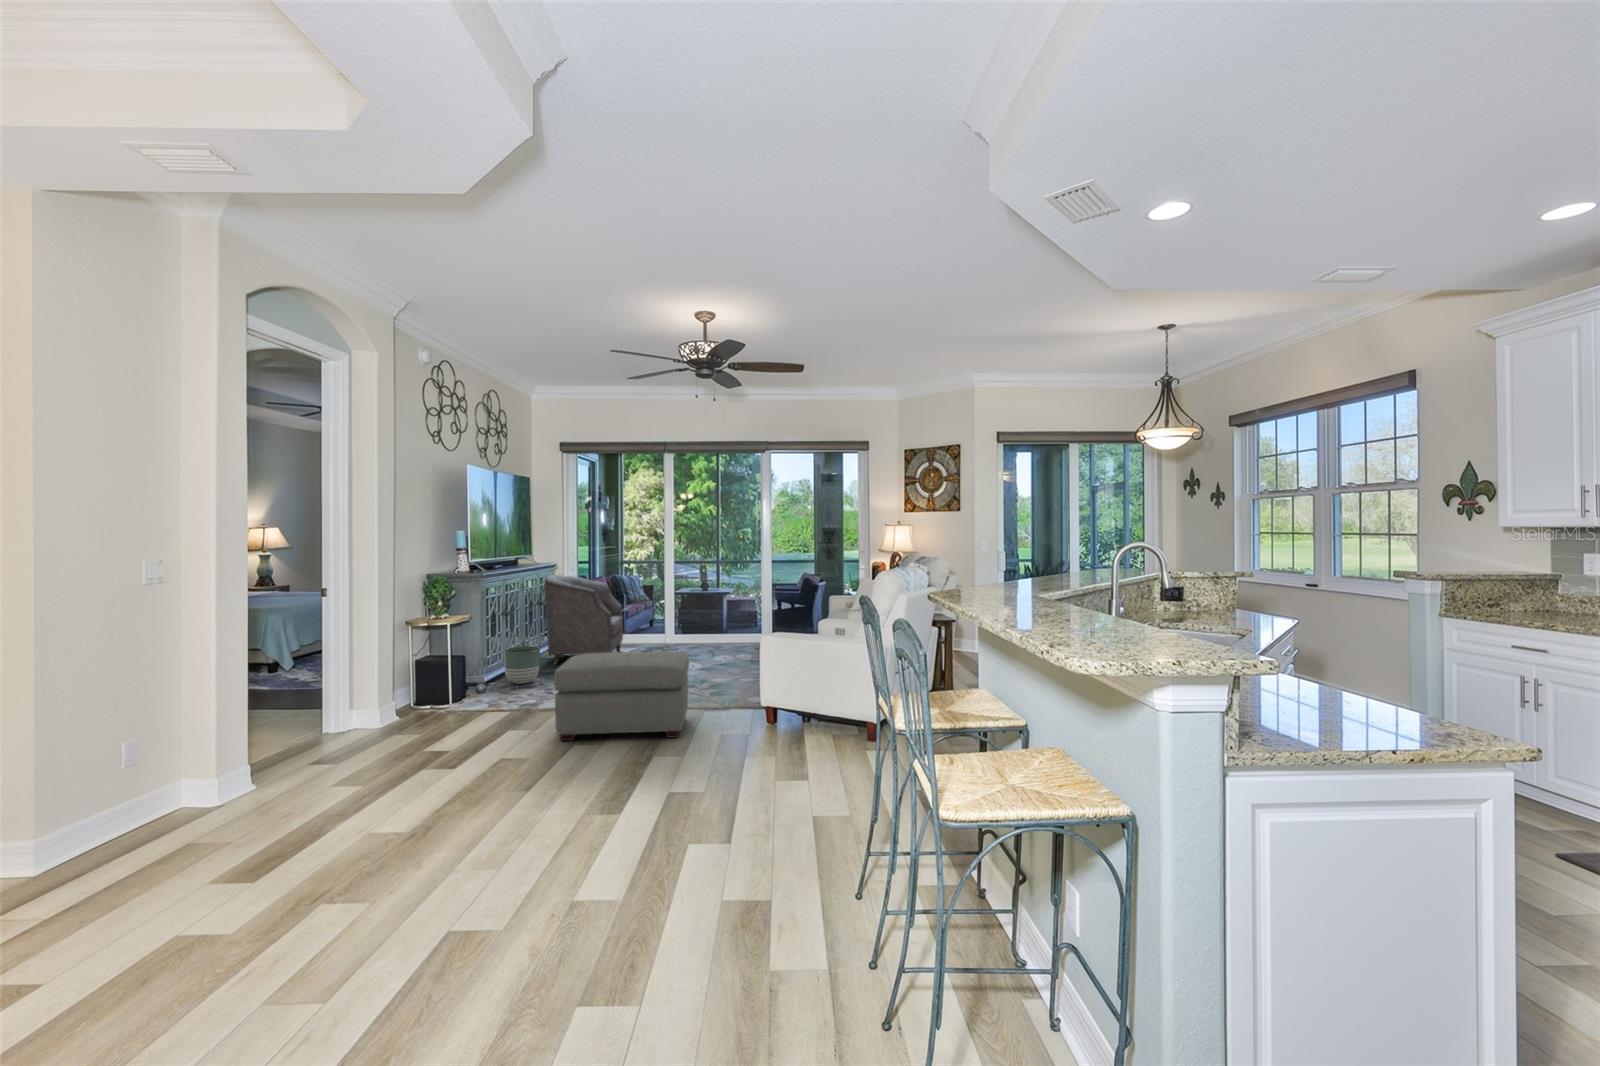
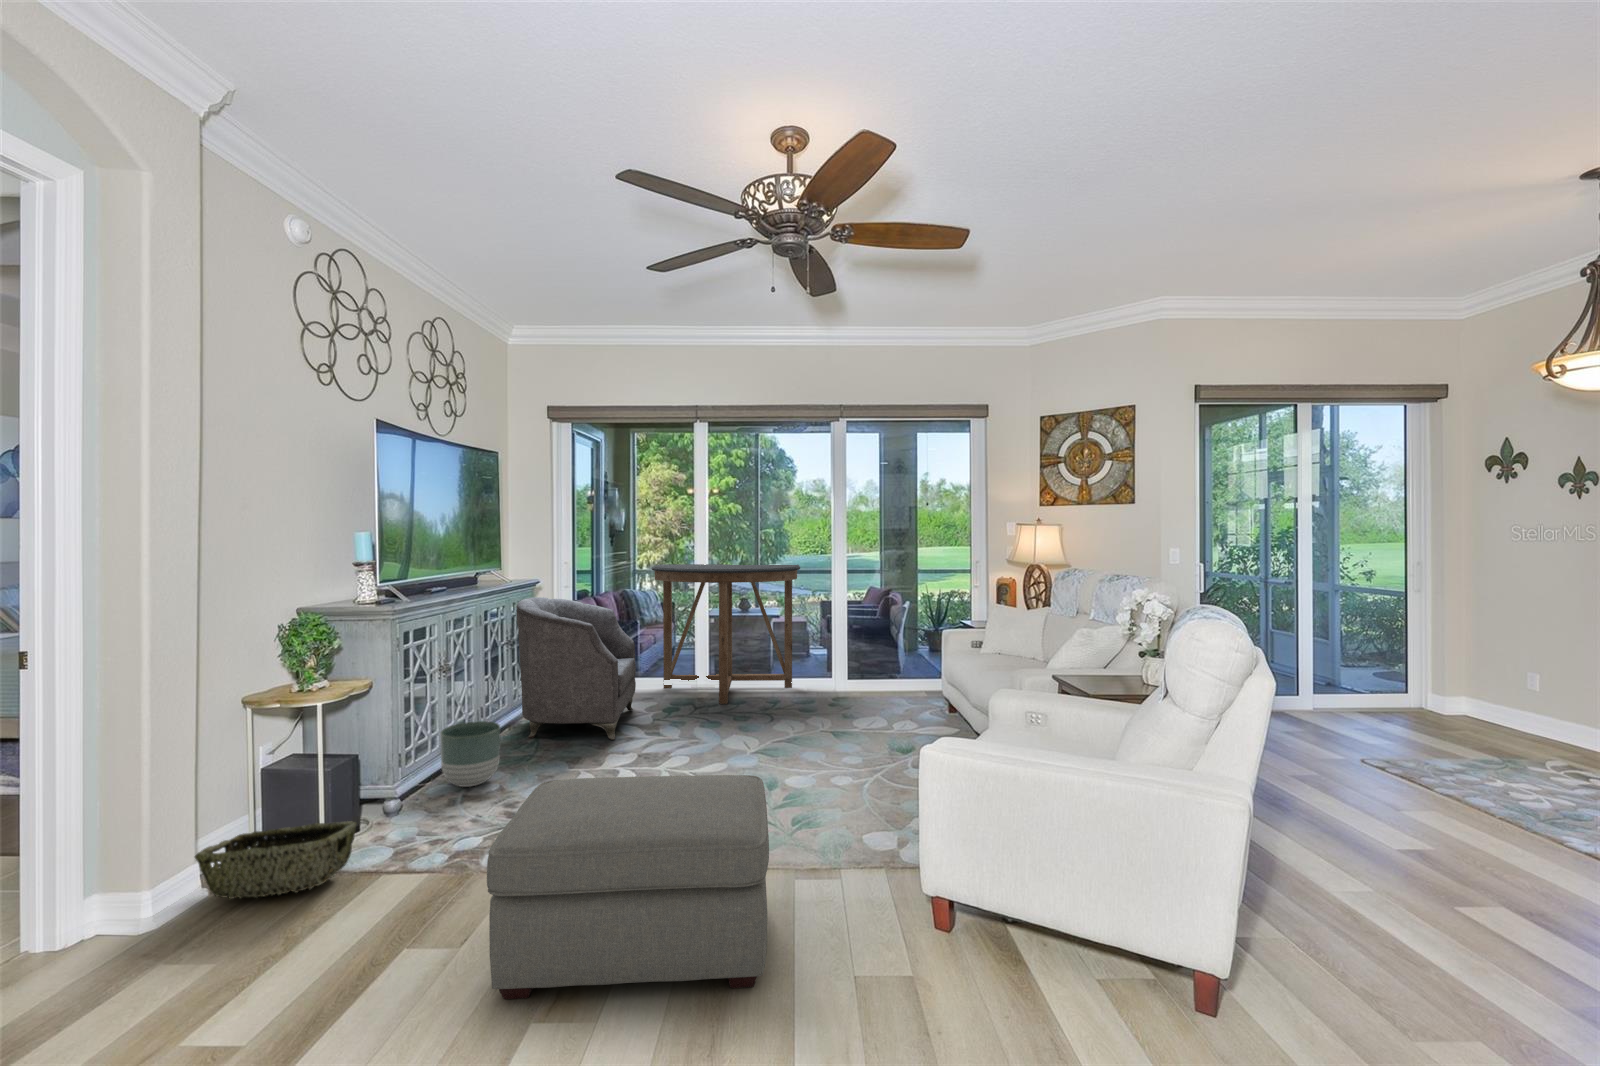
console table: none [634,554,740,649] -> present [651,564,800,704]
woven basket: none [395,685,471,717] -> present [195,821,356,899]

